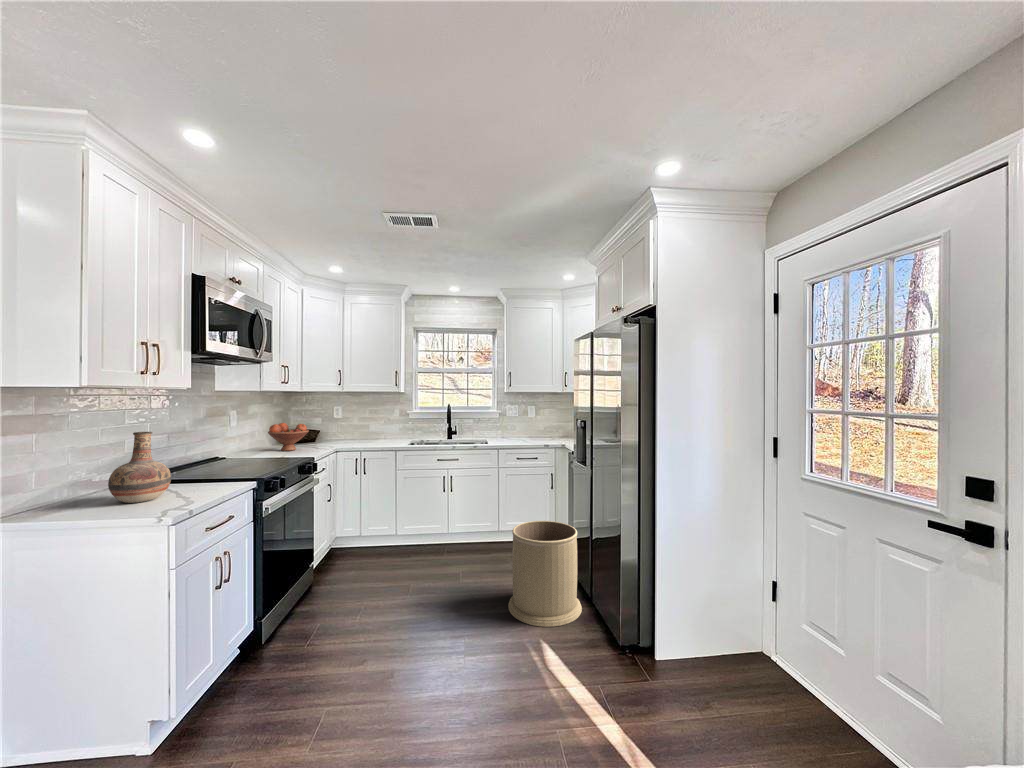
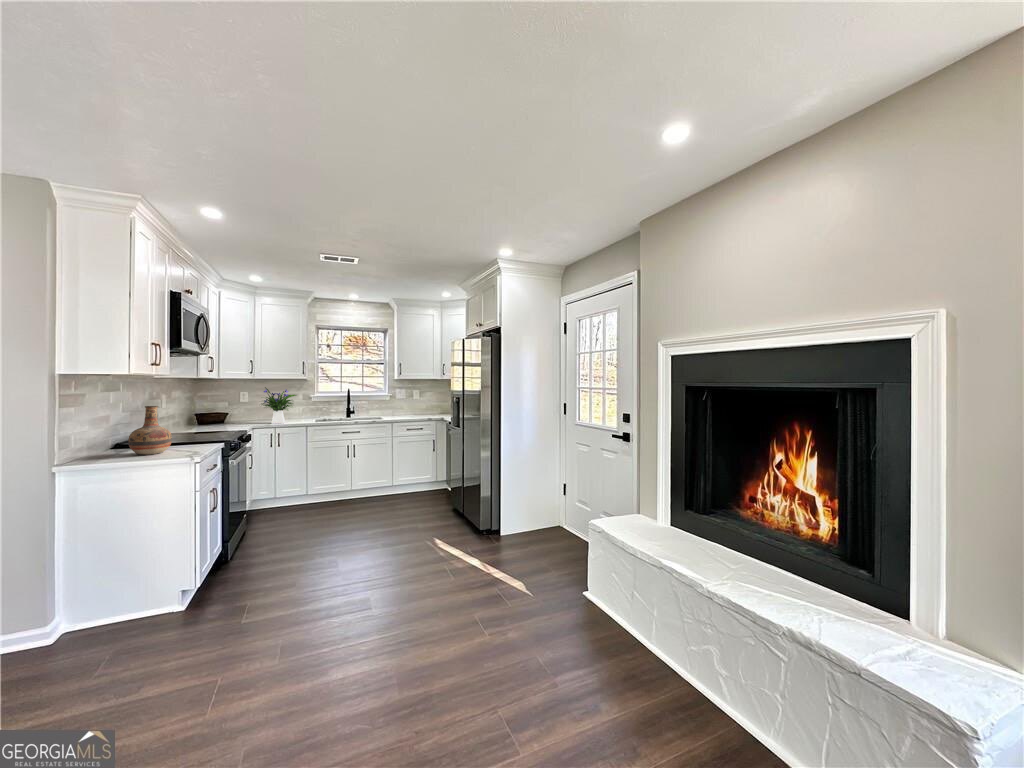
flower arrangement: none [343,401,386,447] -> present [262,387,296,424]
fruit bowl: present [268,423,309,451] -> none [194,405,231,428]
trash can: present [508,521,582,627] -> none [406,467,456,531]

